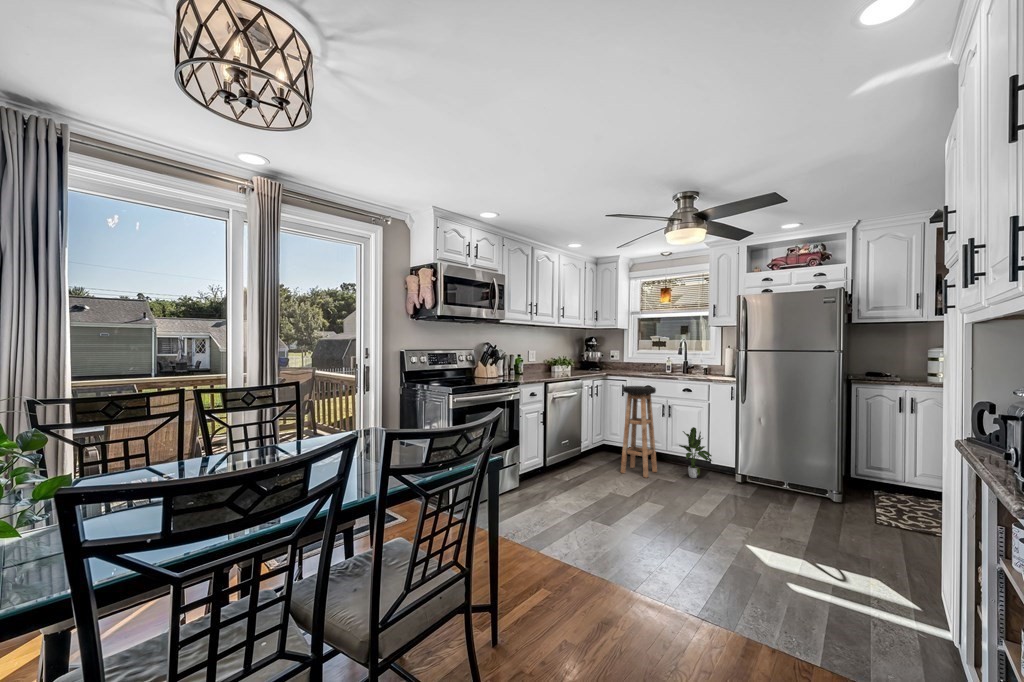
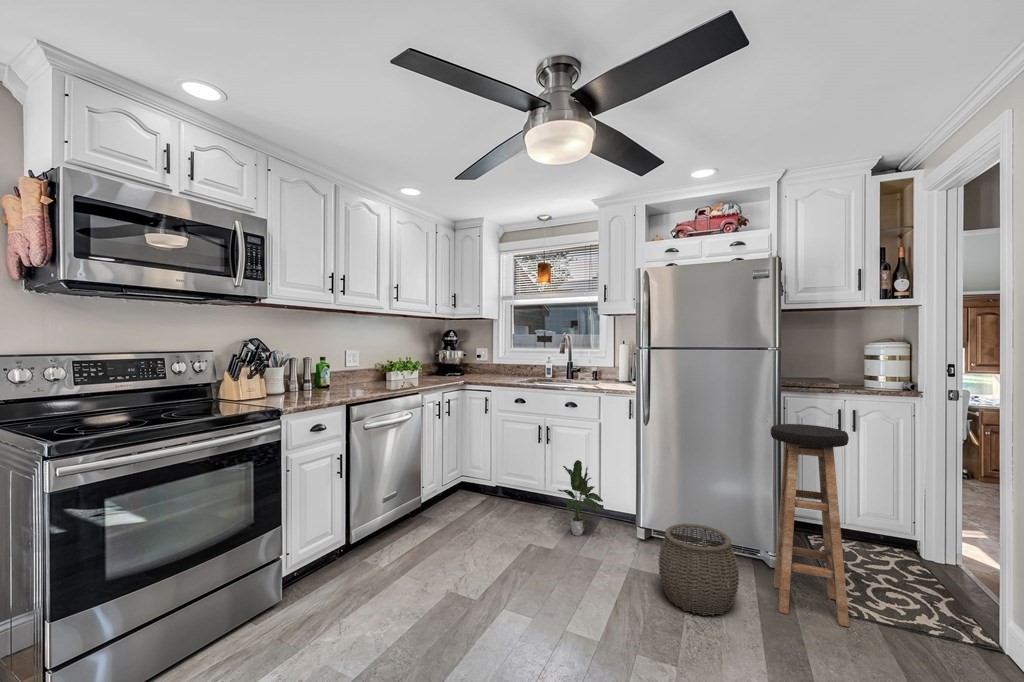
bar stool: present [621,386,657,478] -> present [771,424,849,627]
woven basket: none [749,465,805,518] -> present [658,524,739,616]

